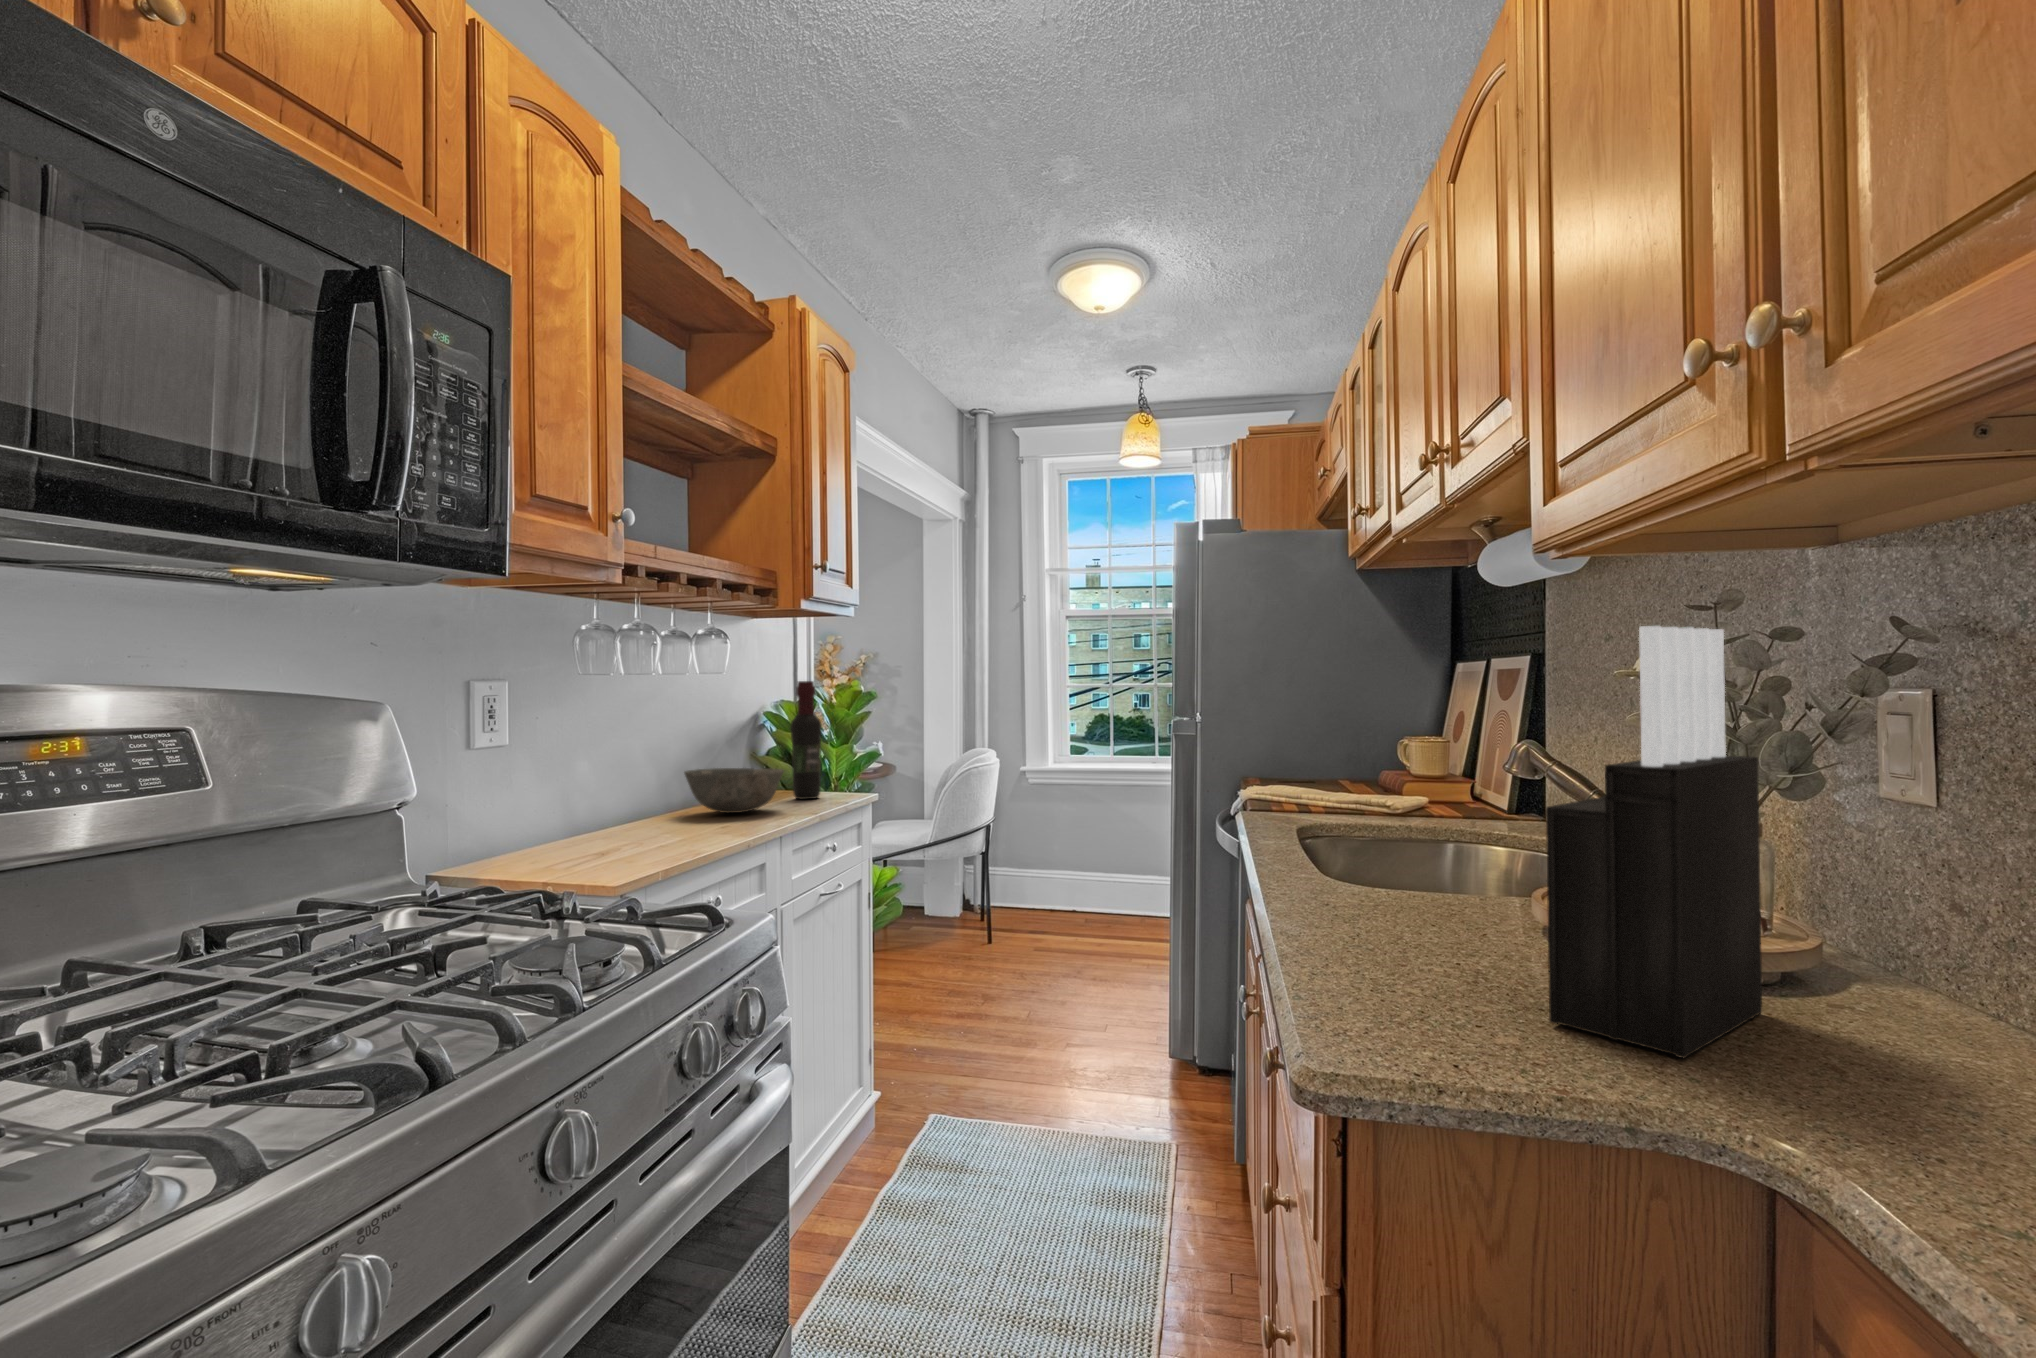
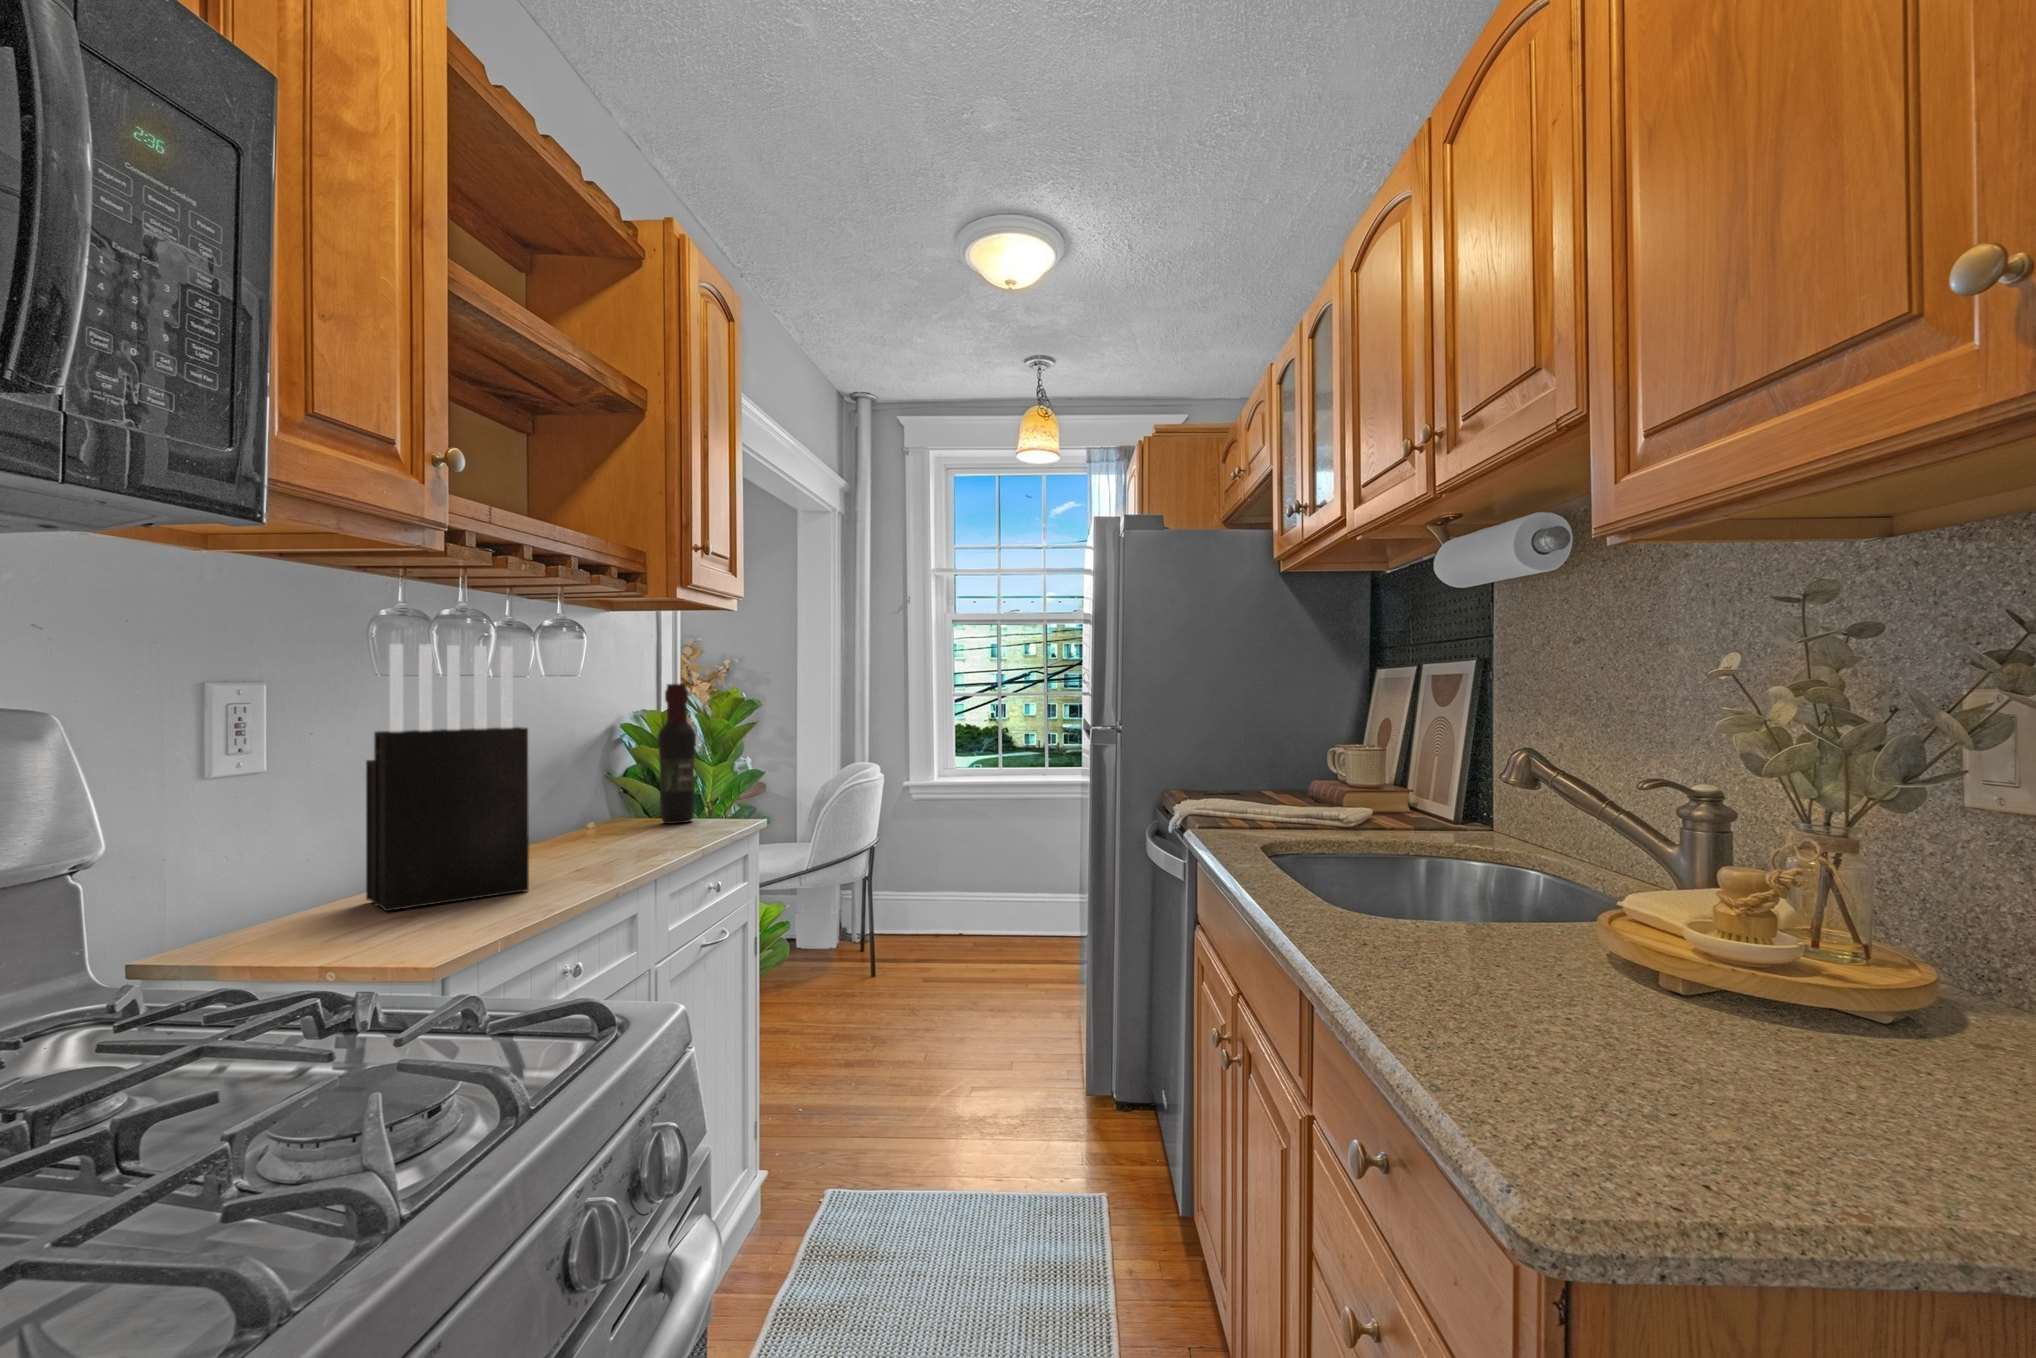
knife block: present [1546,626,1762,1058] -> present [366,644,529,911]
bowl: present [684,768,784,813] -> none [525,787,652,842]

